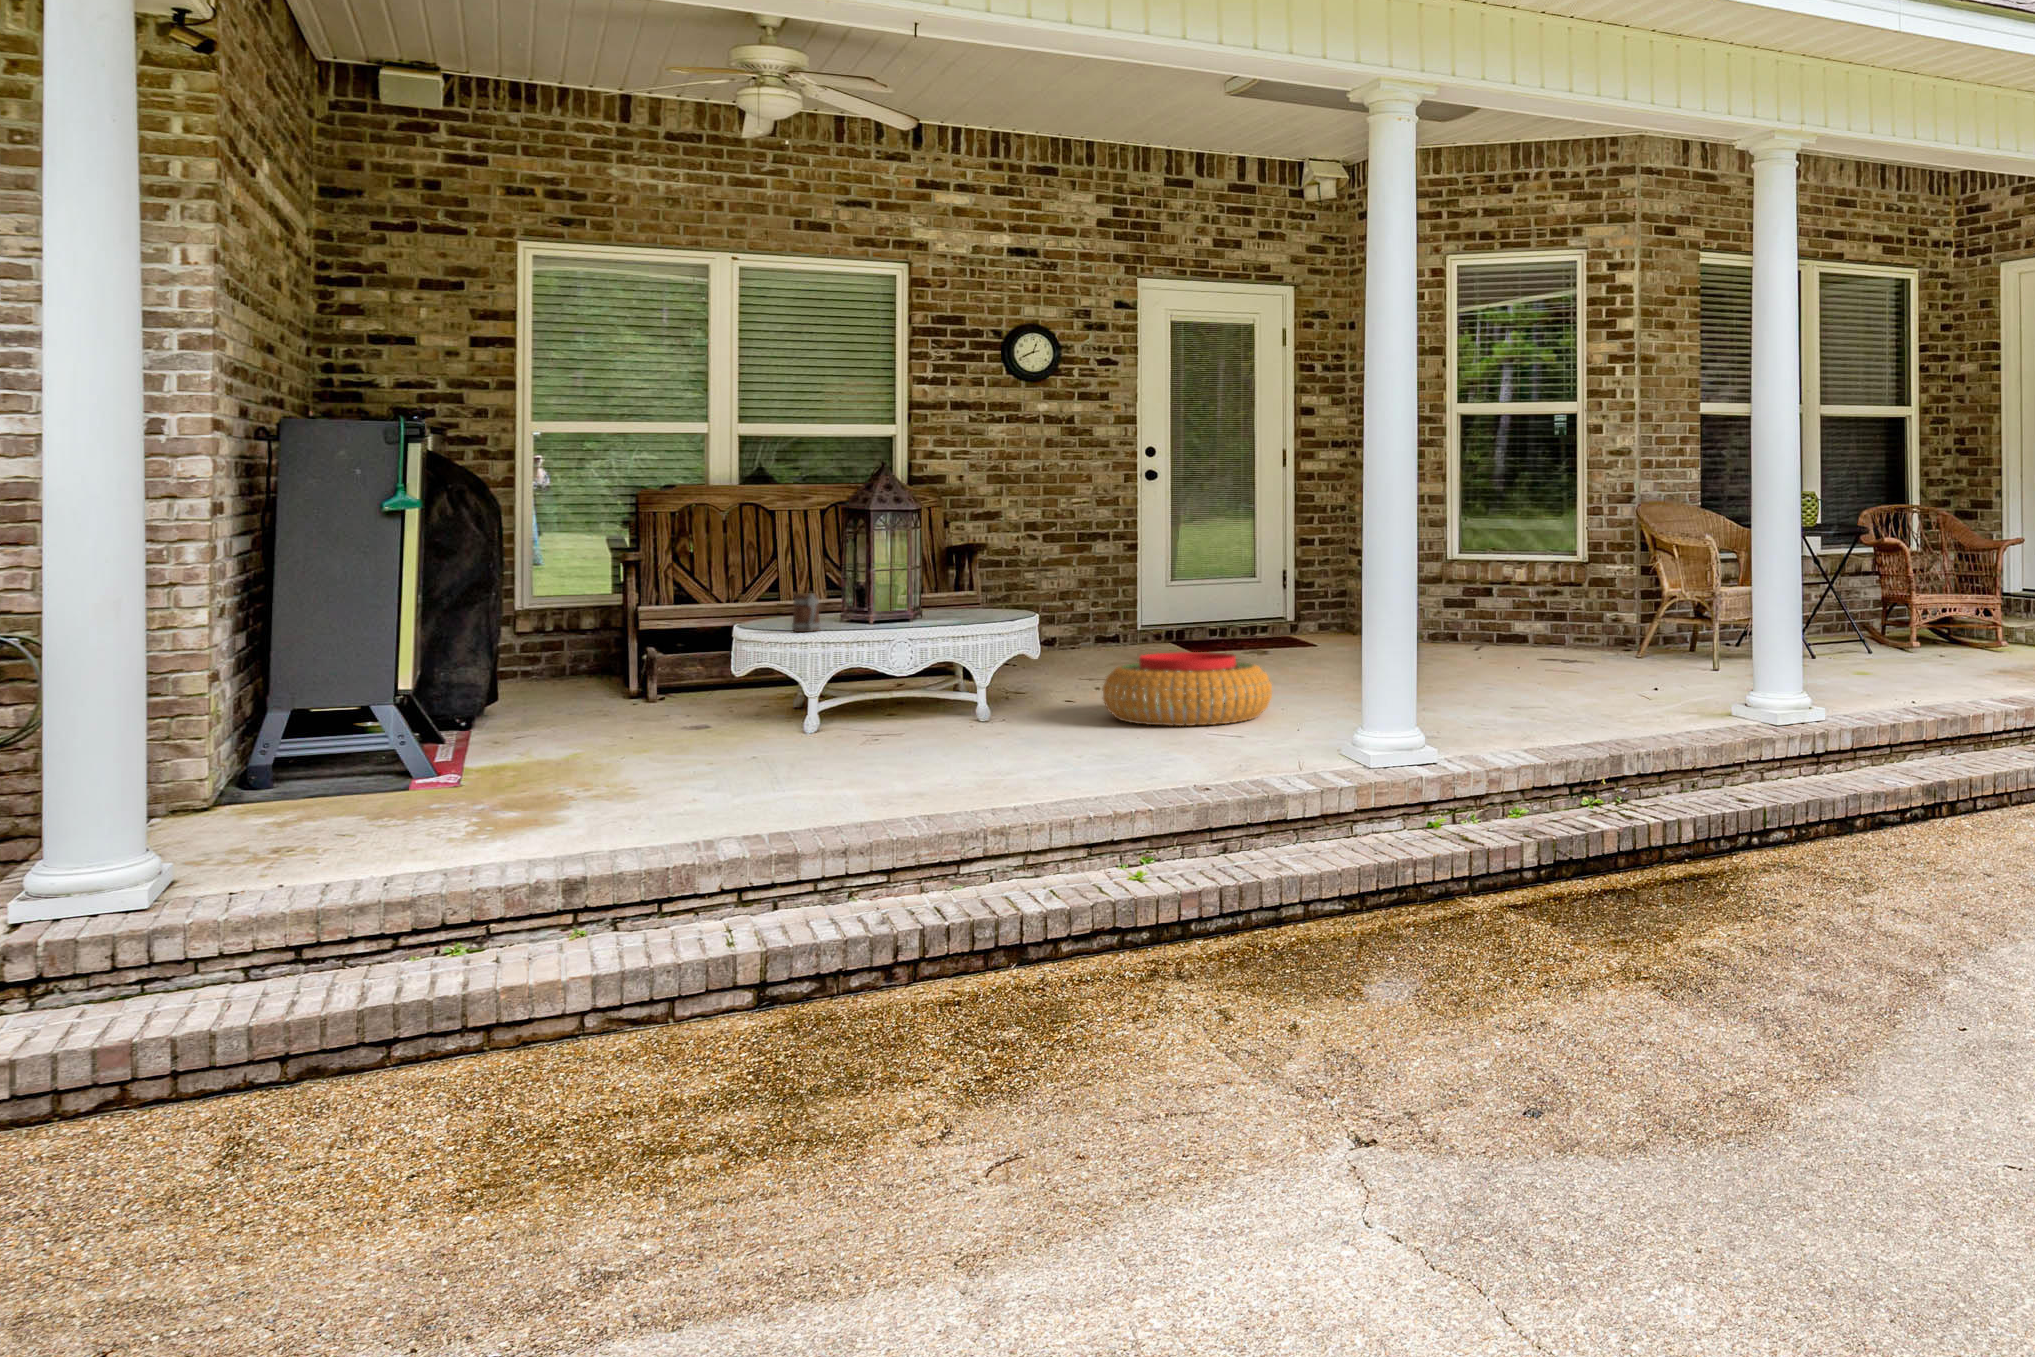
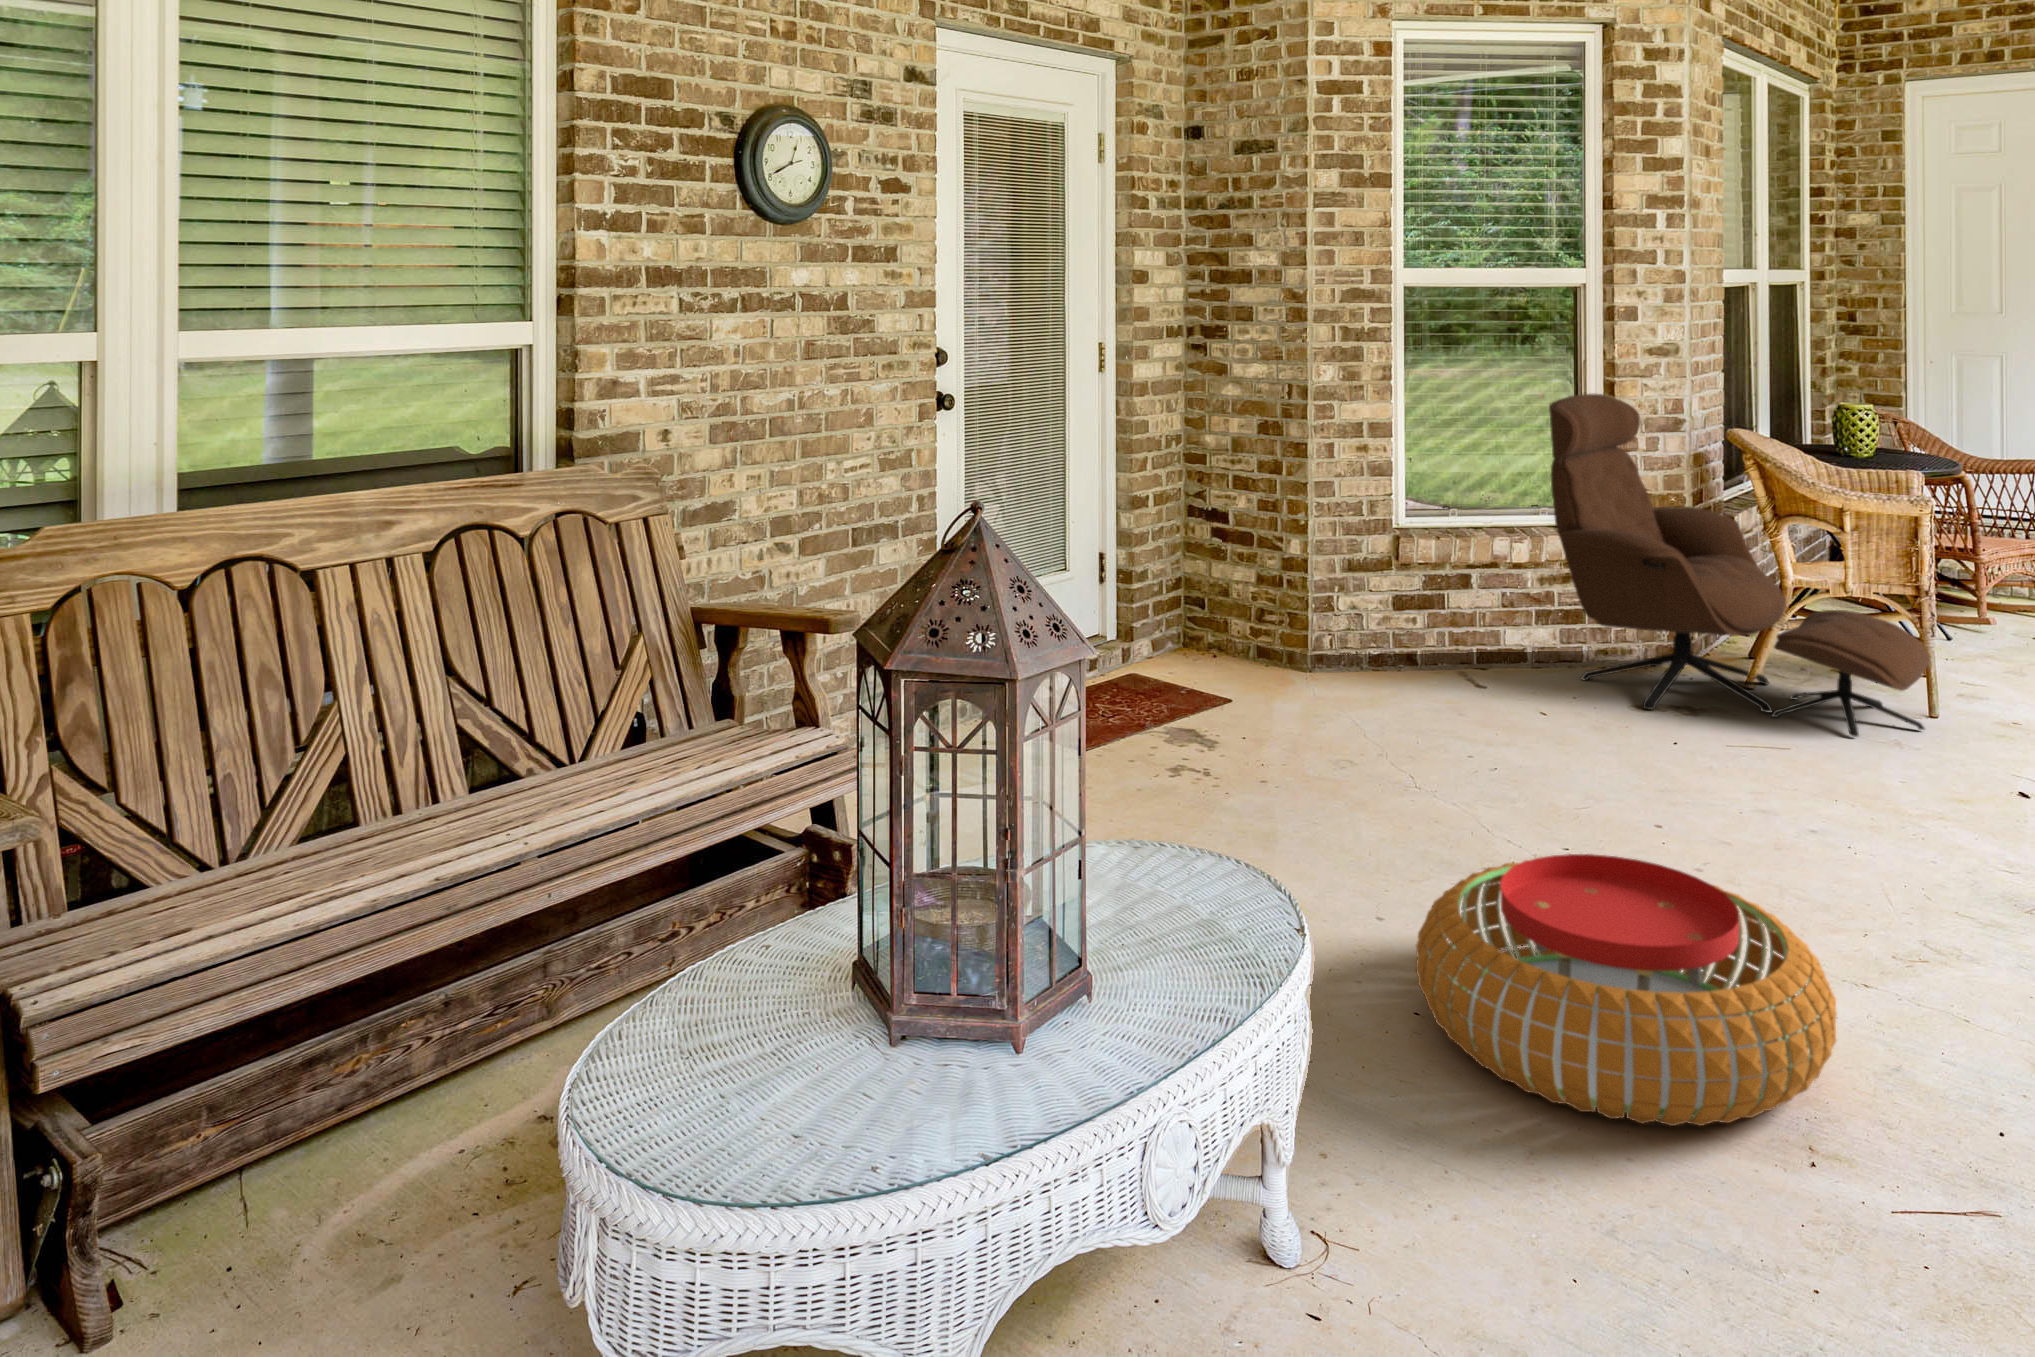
lounge chair: none [1495,489,1692,688] -> present [1549,394,1929,737]
mug: present [792,593,821,632] -> none [813,959,932,1120]

